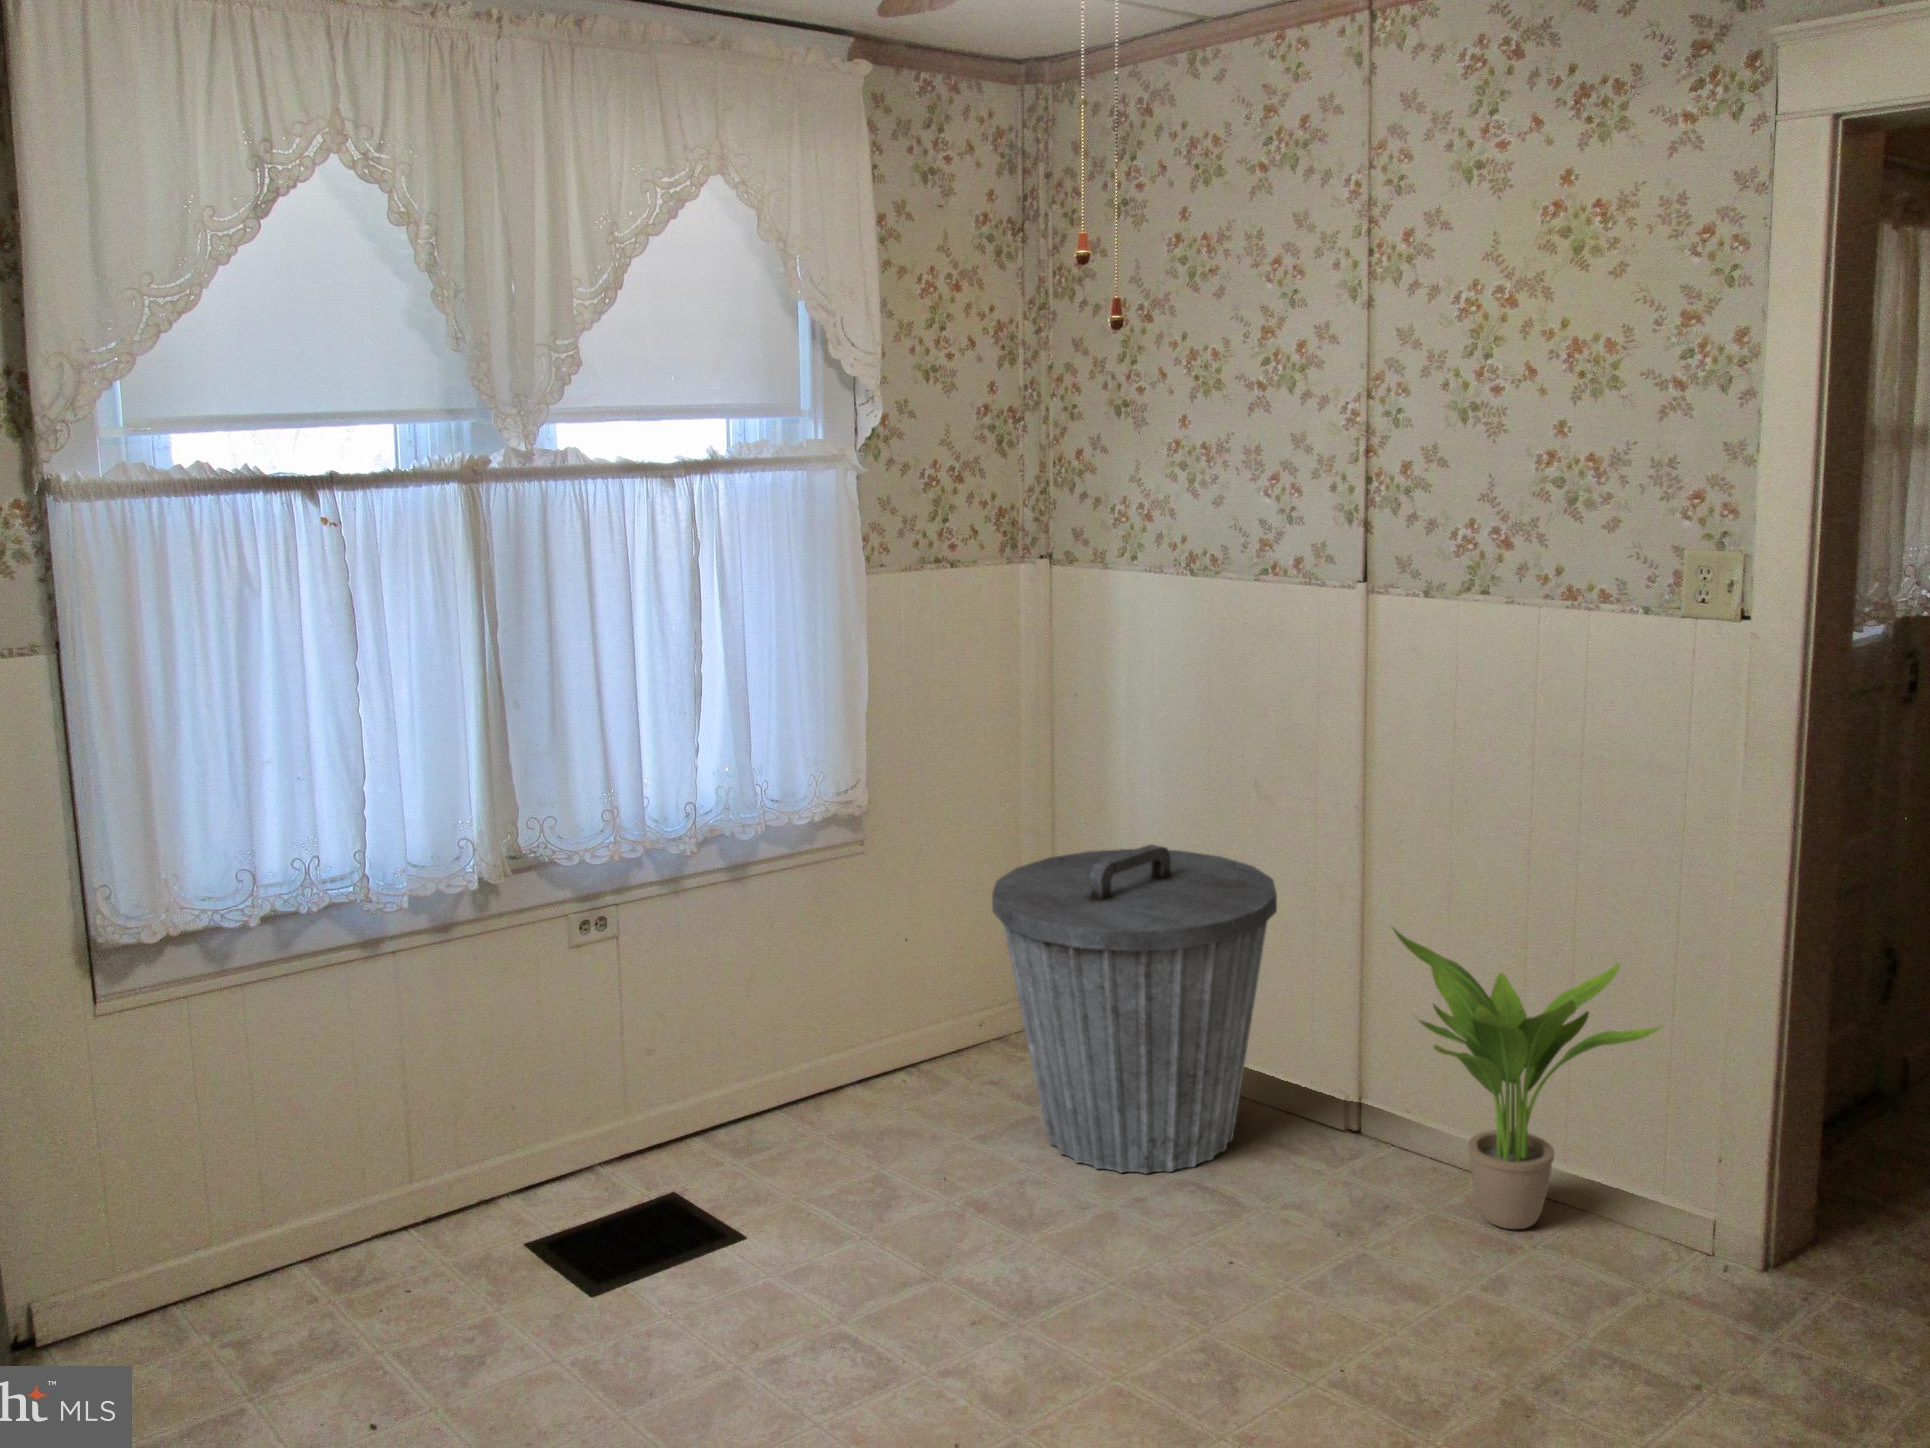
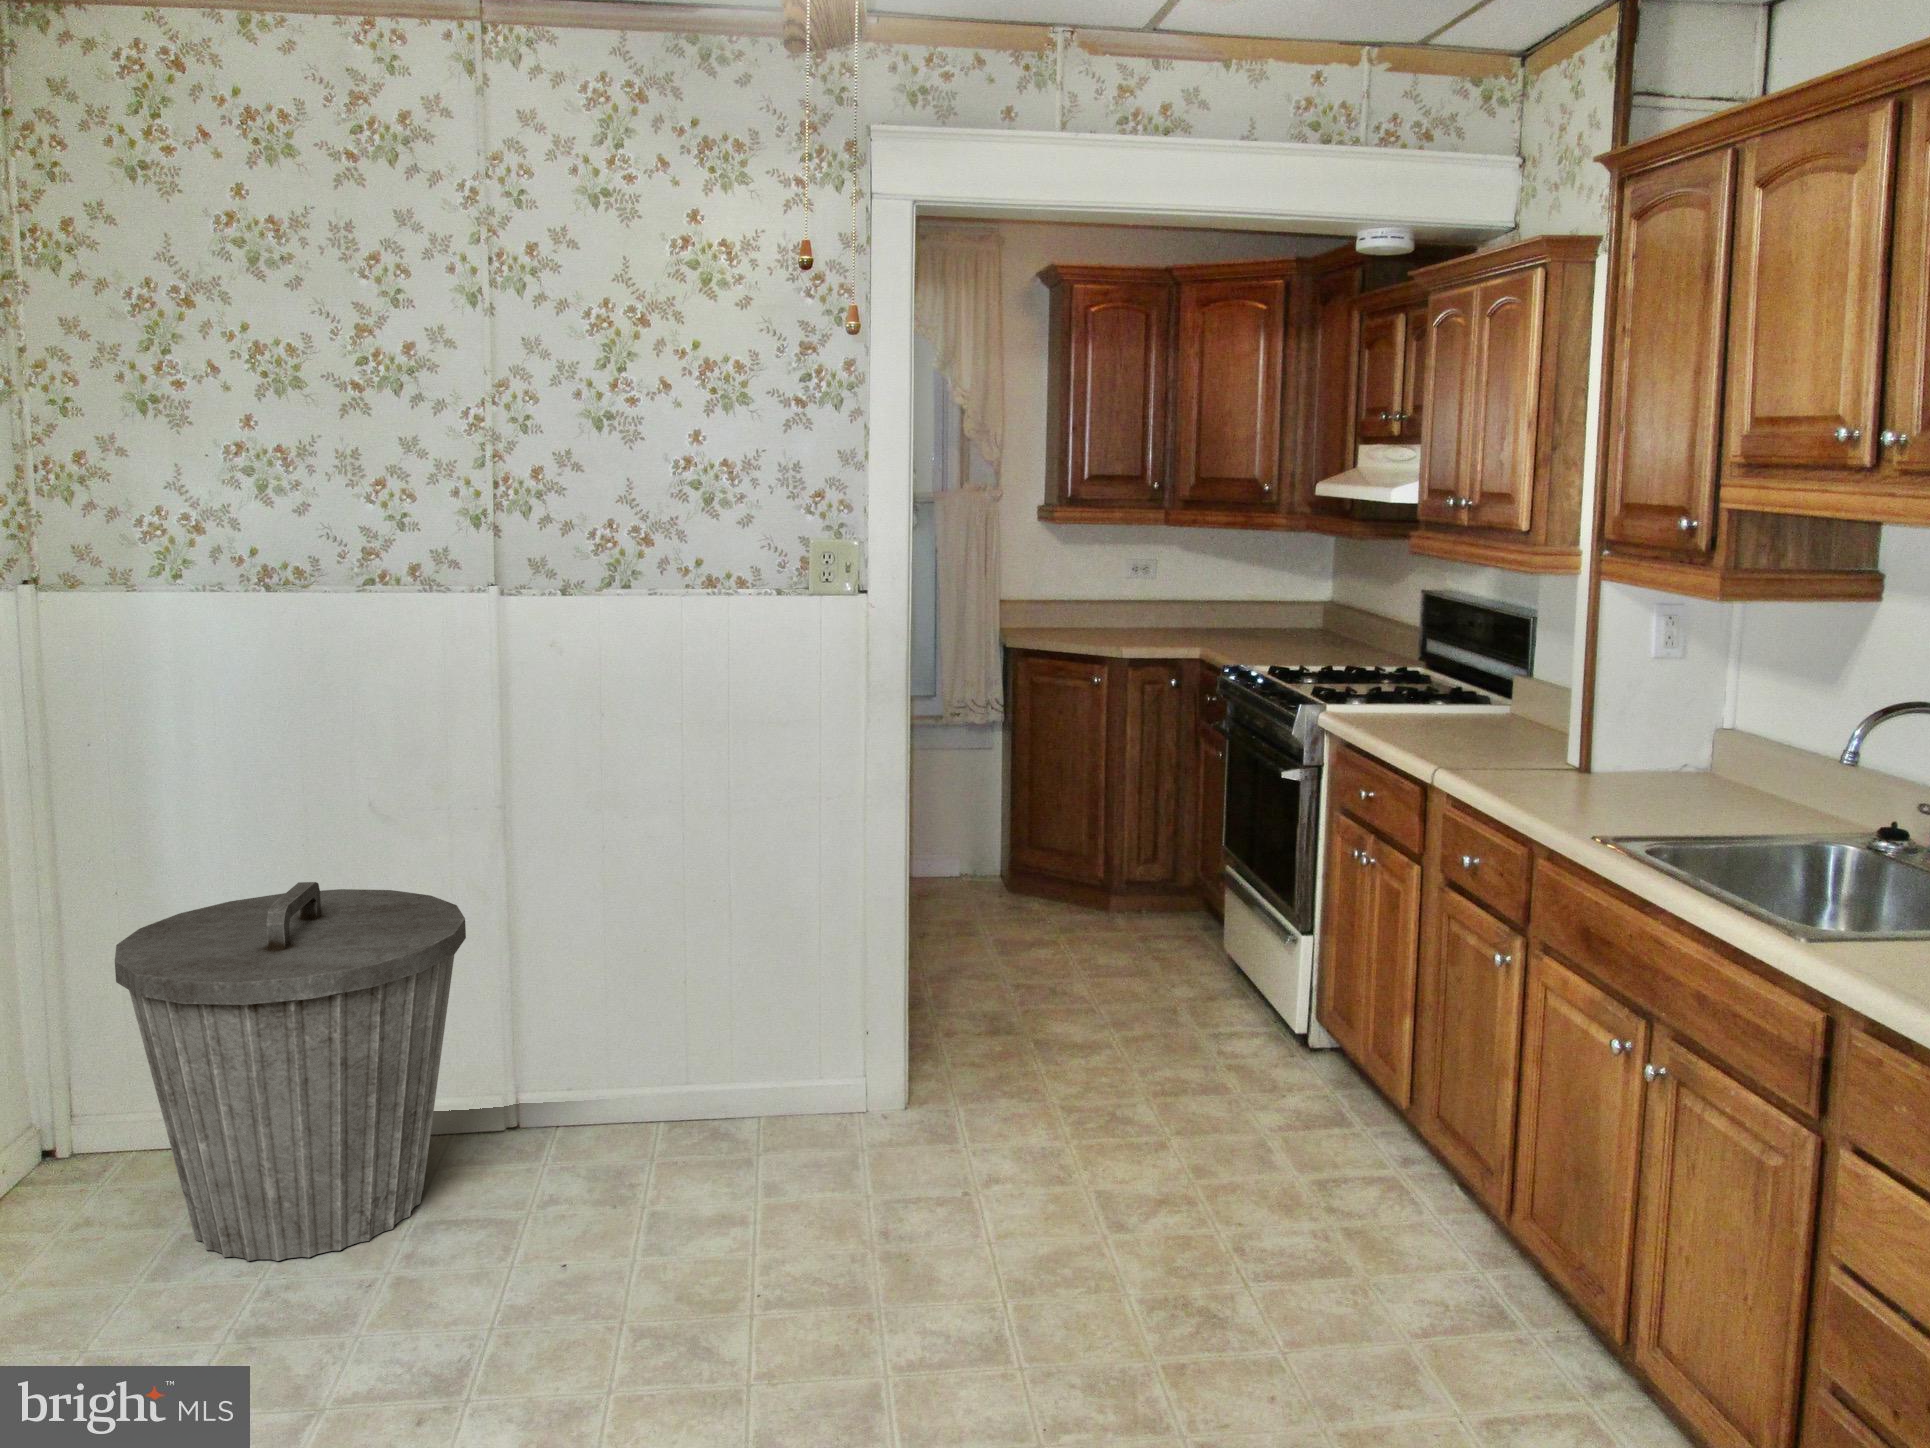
potted plant: present [1393,928,1662,1229] -> none [615,897,841,1157]

